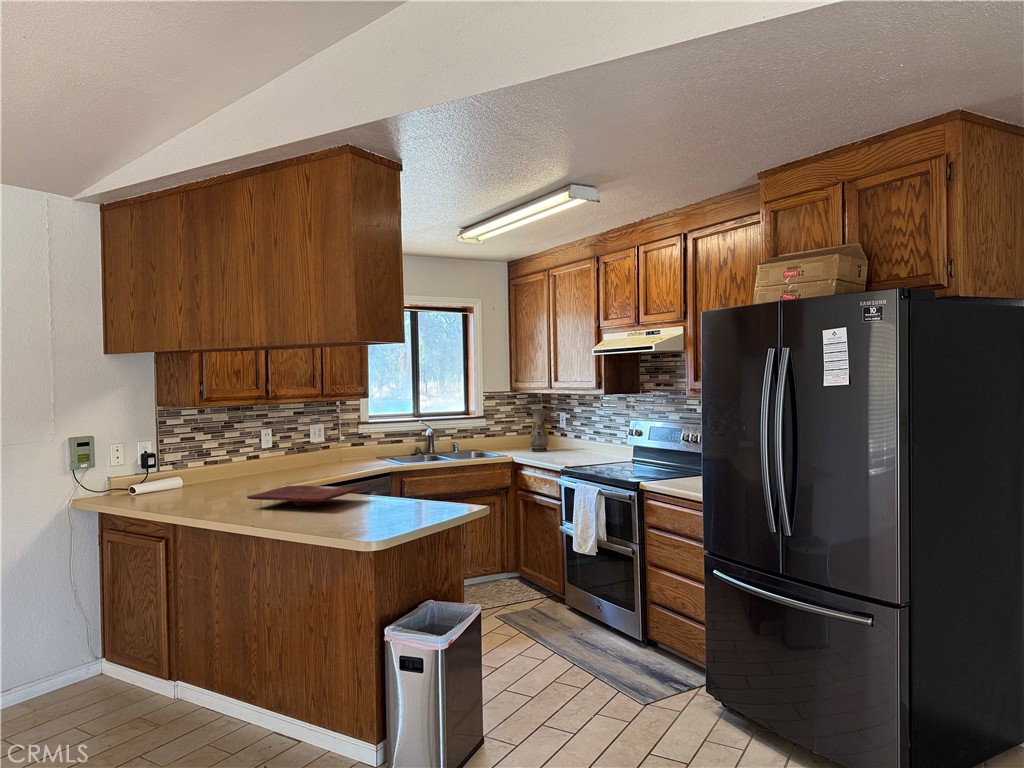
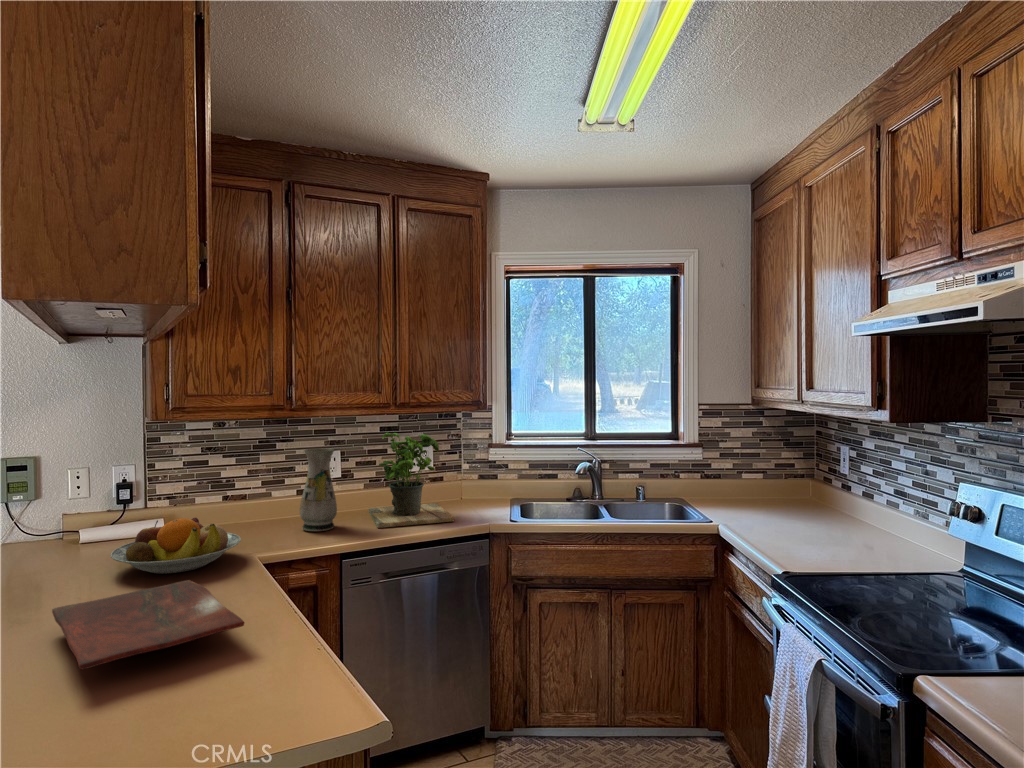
vase: present [530,411,548,451] -> present [300,448,337,531]
potted plant: none [293,413,362,473] -> present [369,433,454,528]
fruit bowl: none [200,462,275,495] -> present [110,518,241,574]

